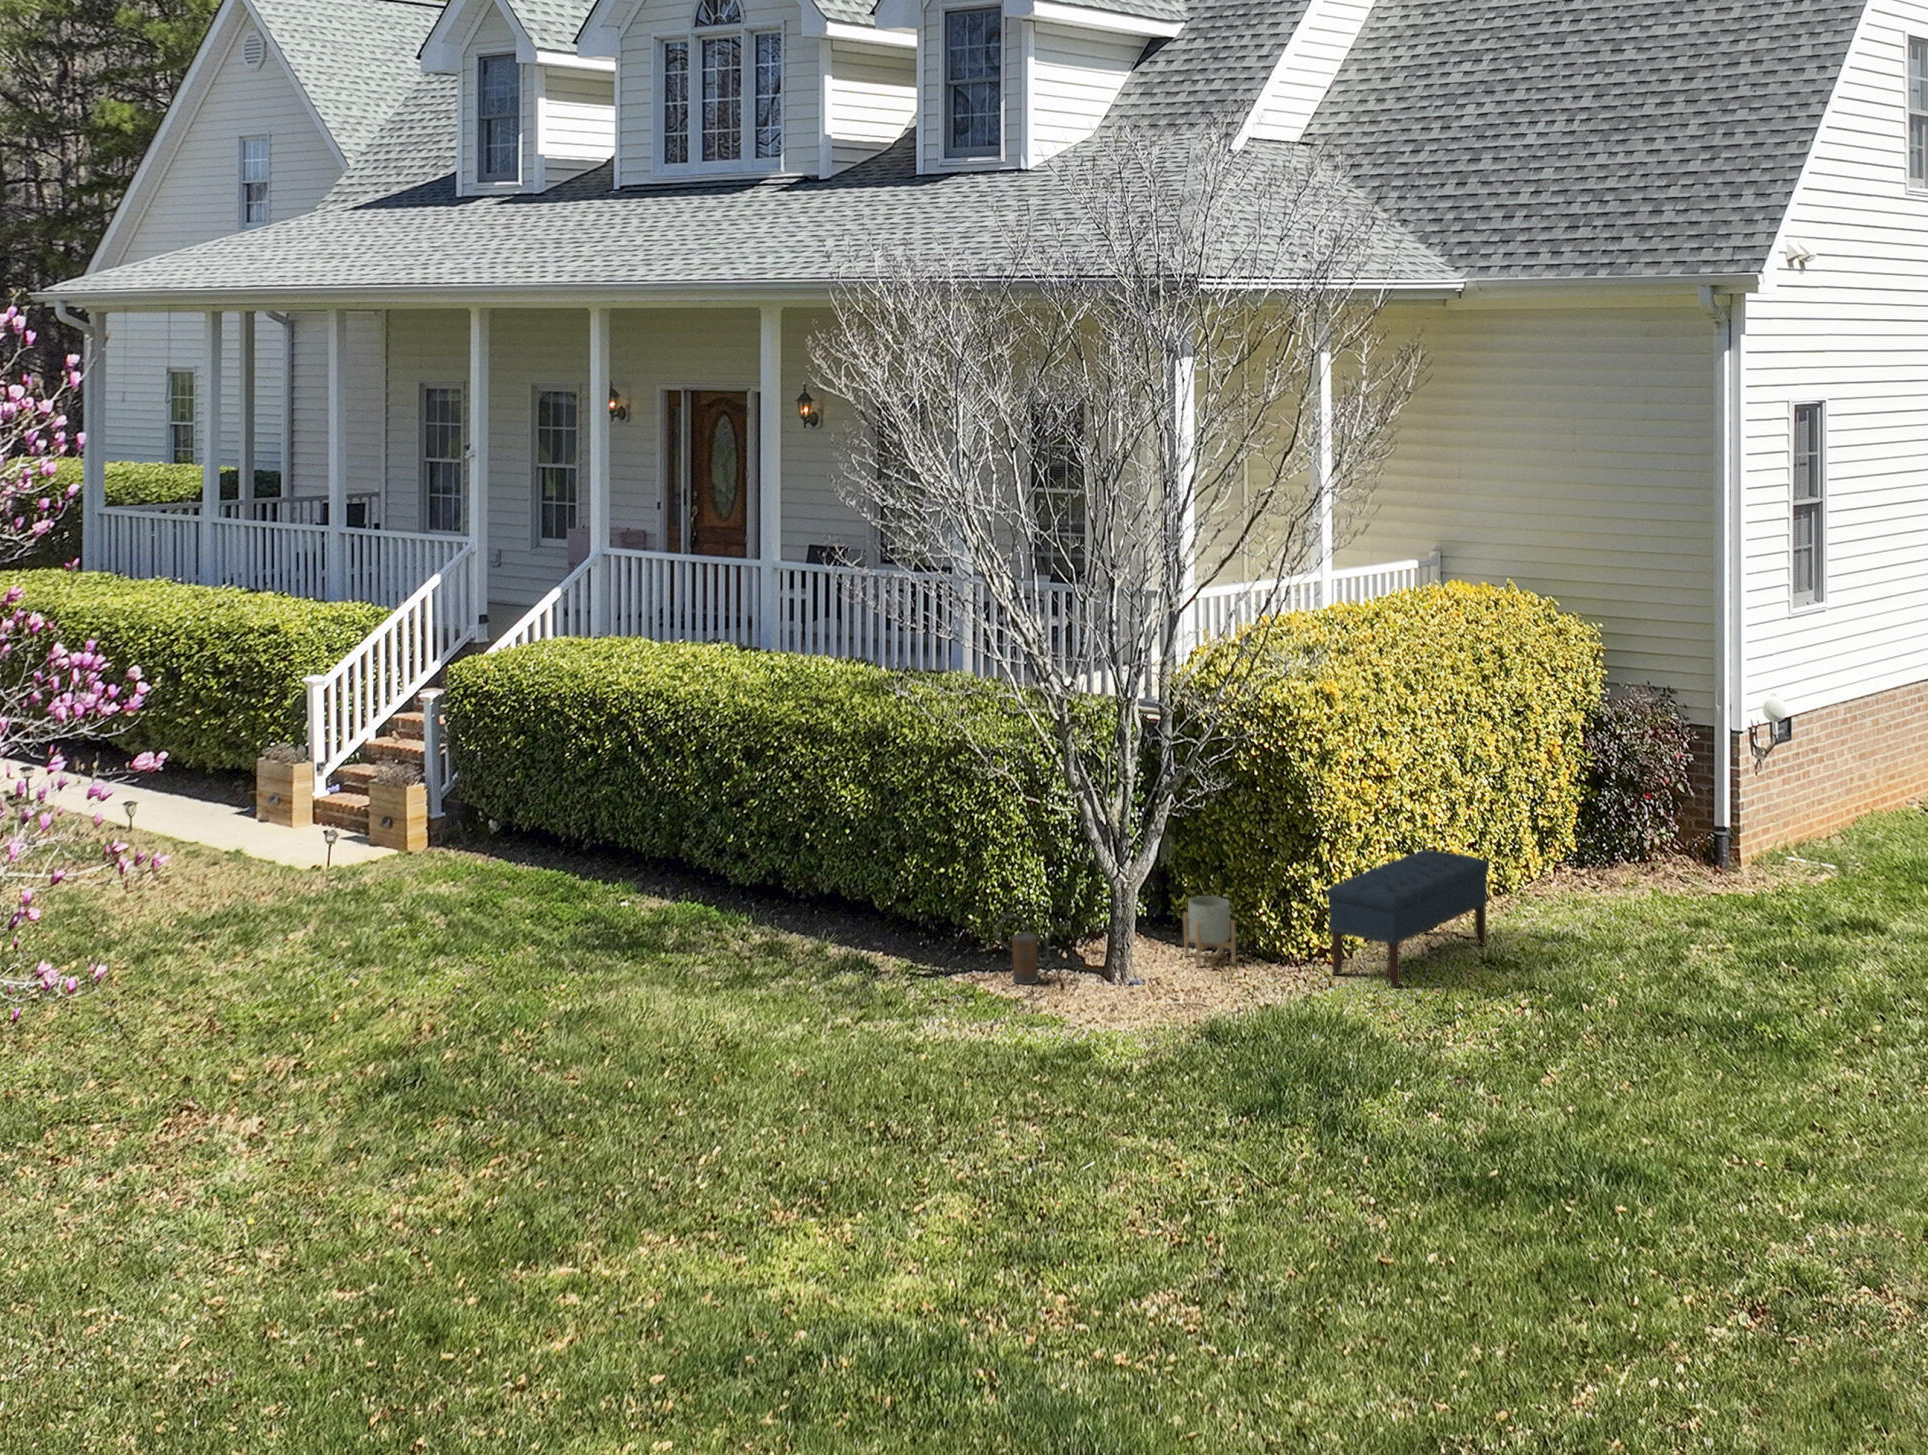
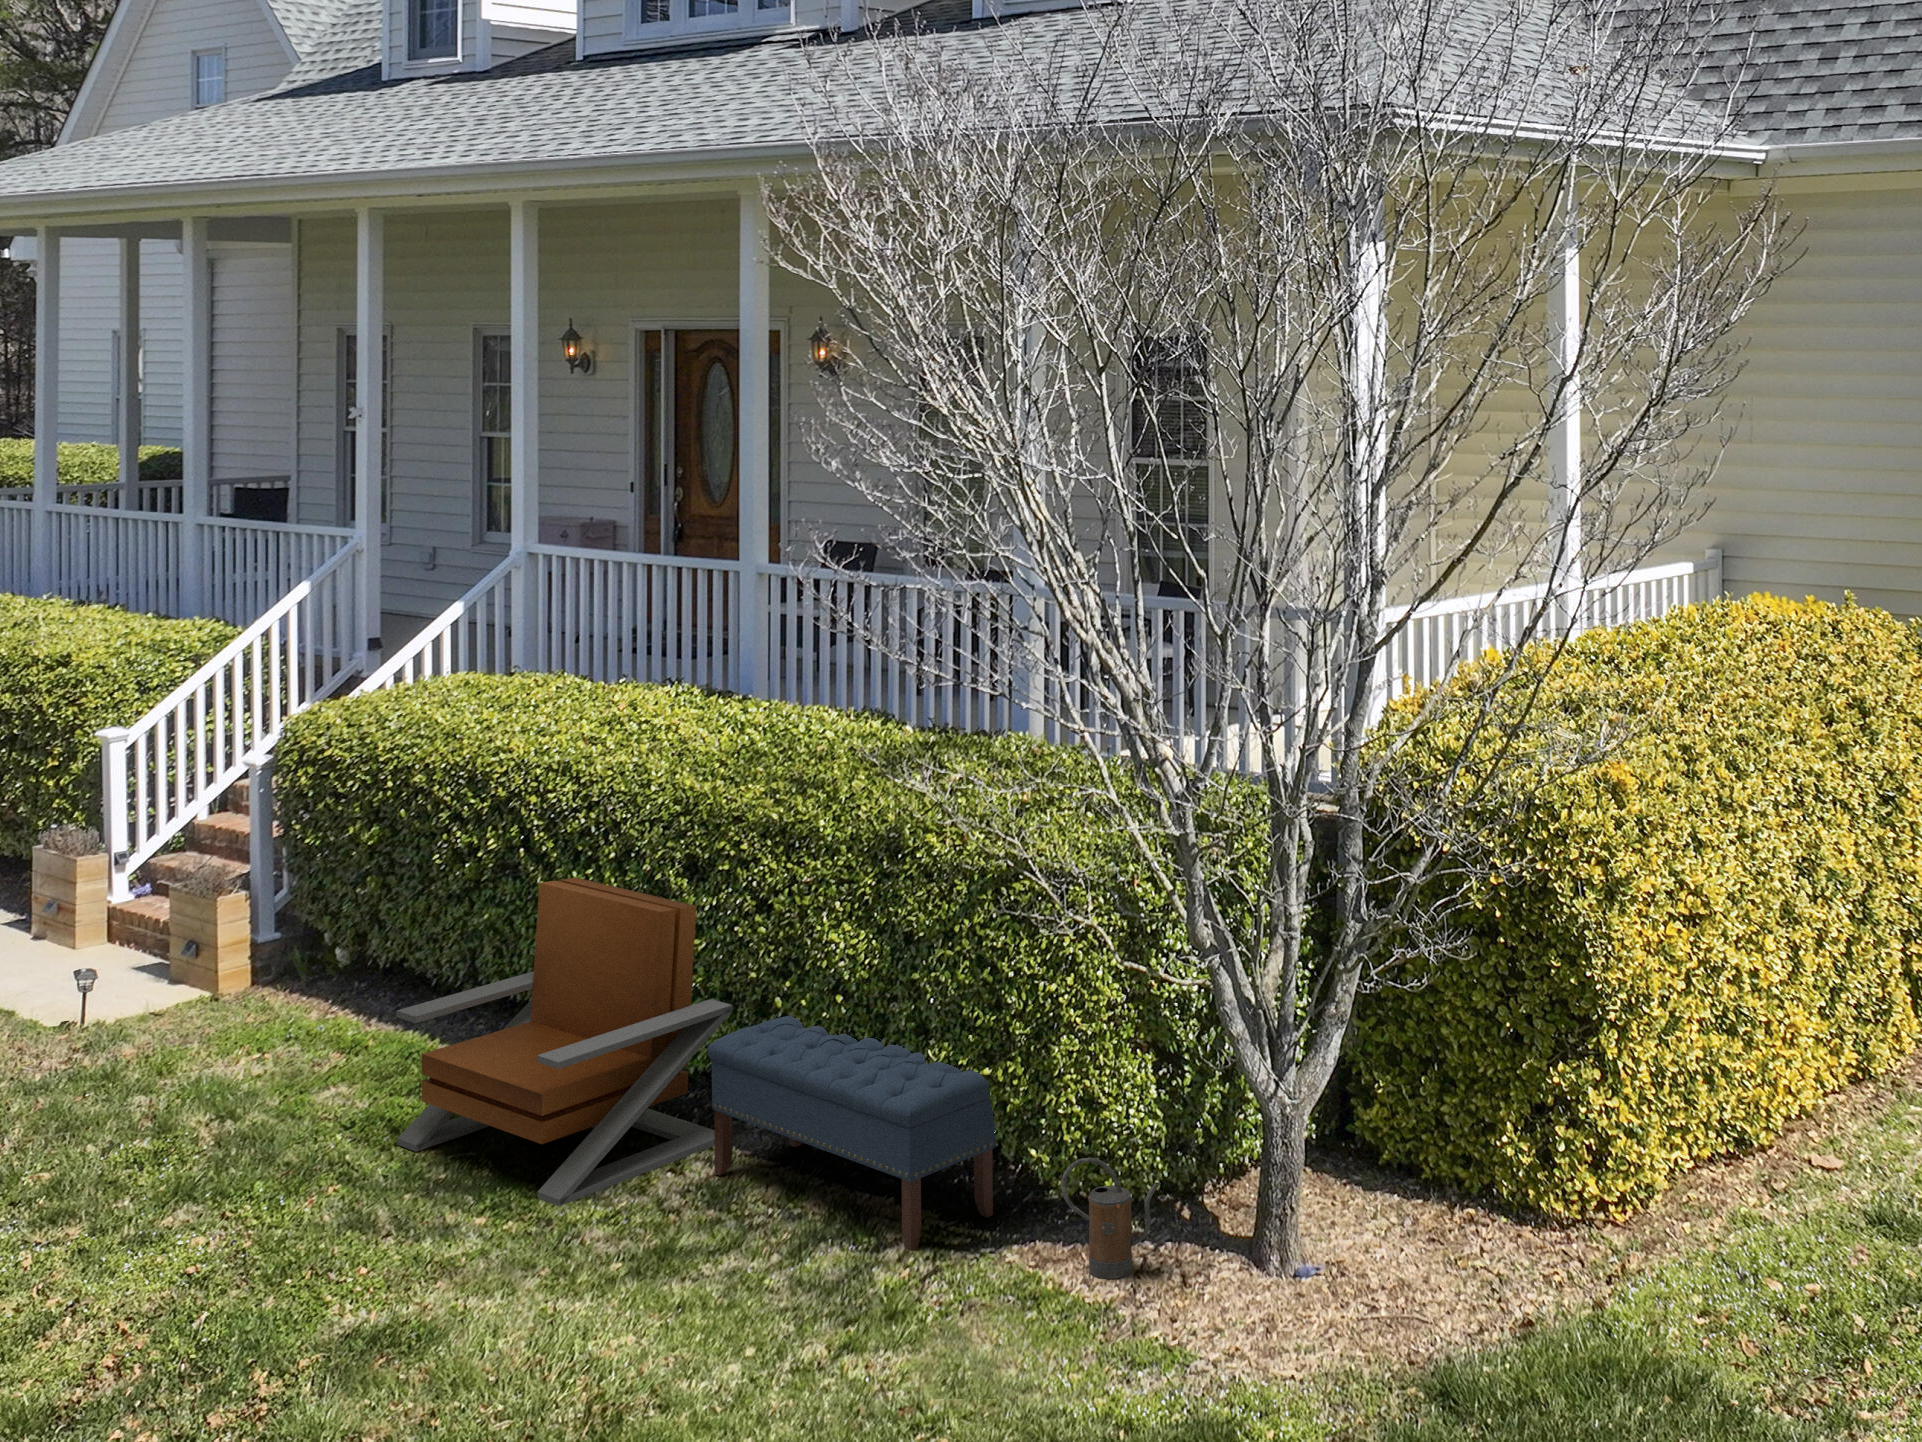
lounge chair: none [572,764,777,953] -> present [397,878,732,1206]
bench: present [1326,850,1489,988] -> present [707,1016,995,1251]
planter: present [1183,896,1236,967] -> none [1377,1112,1462,1237]

